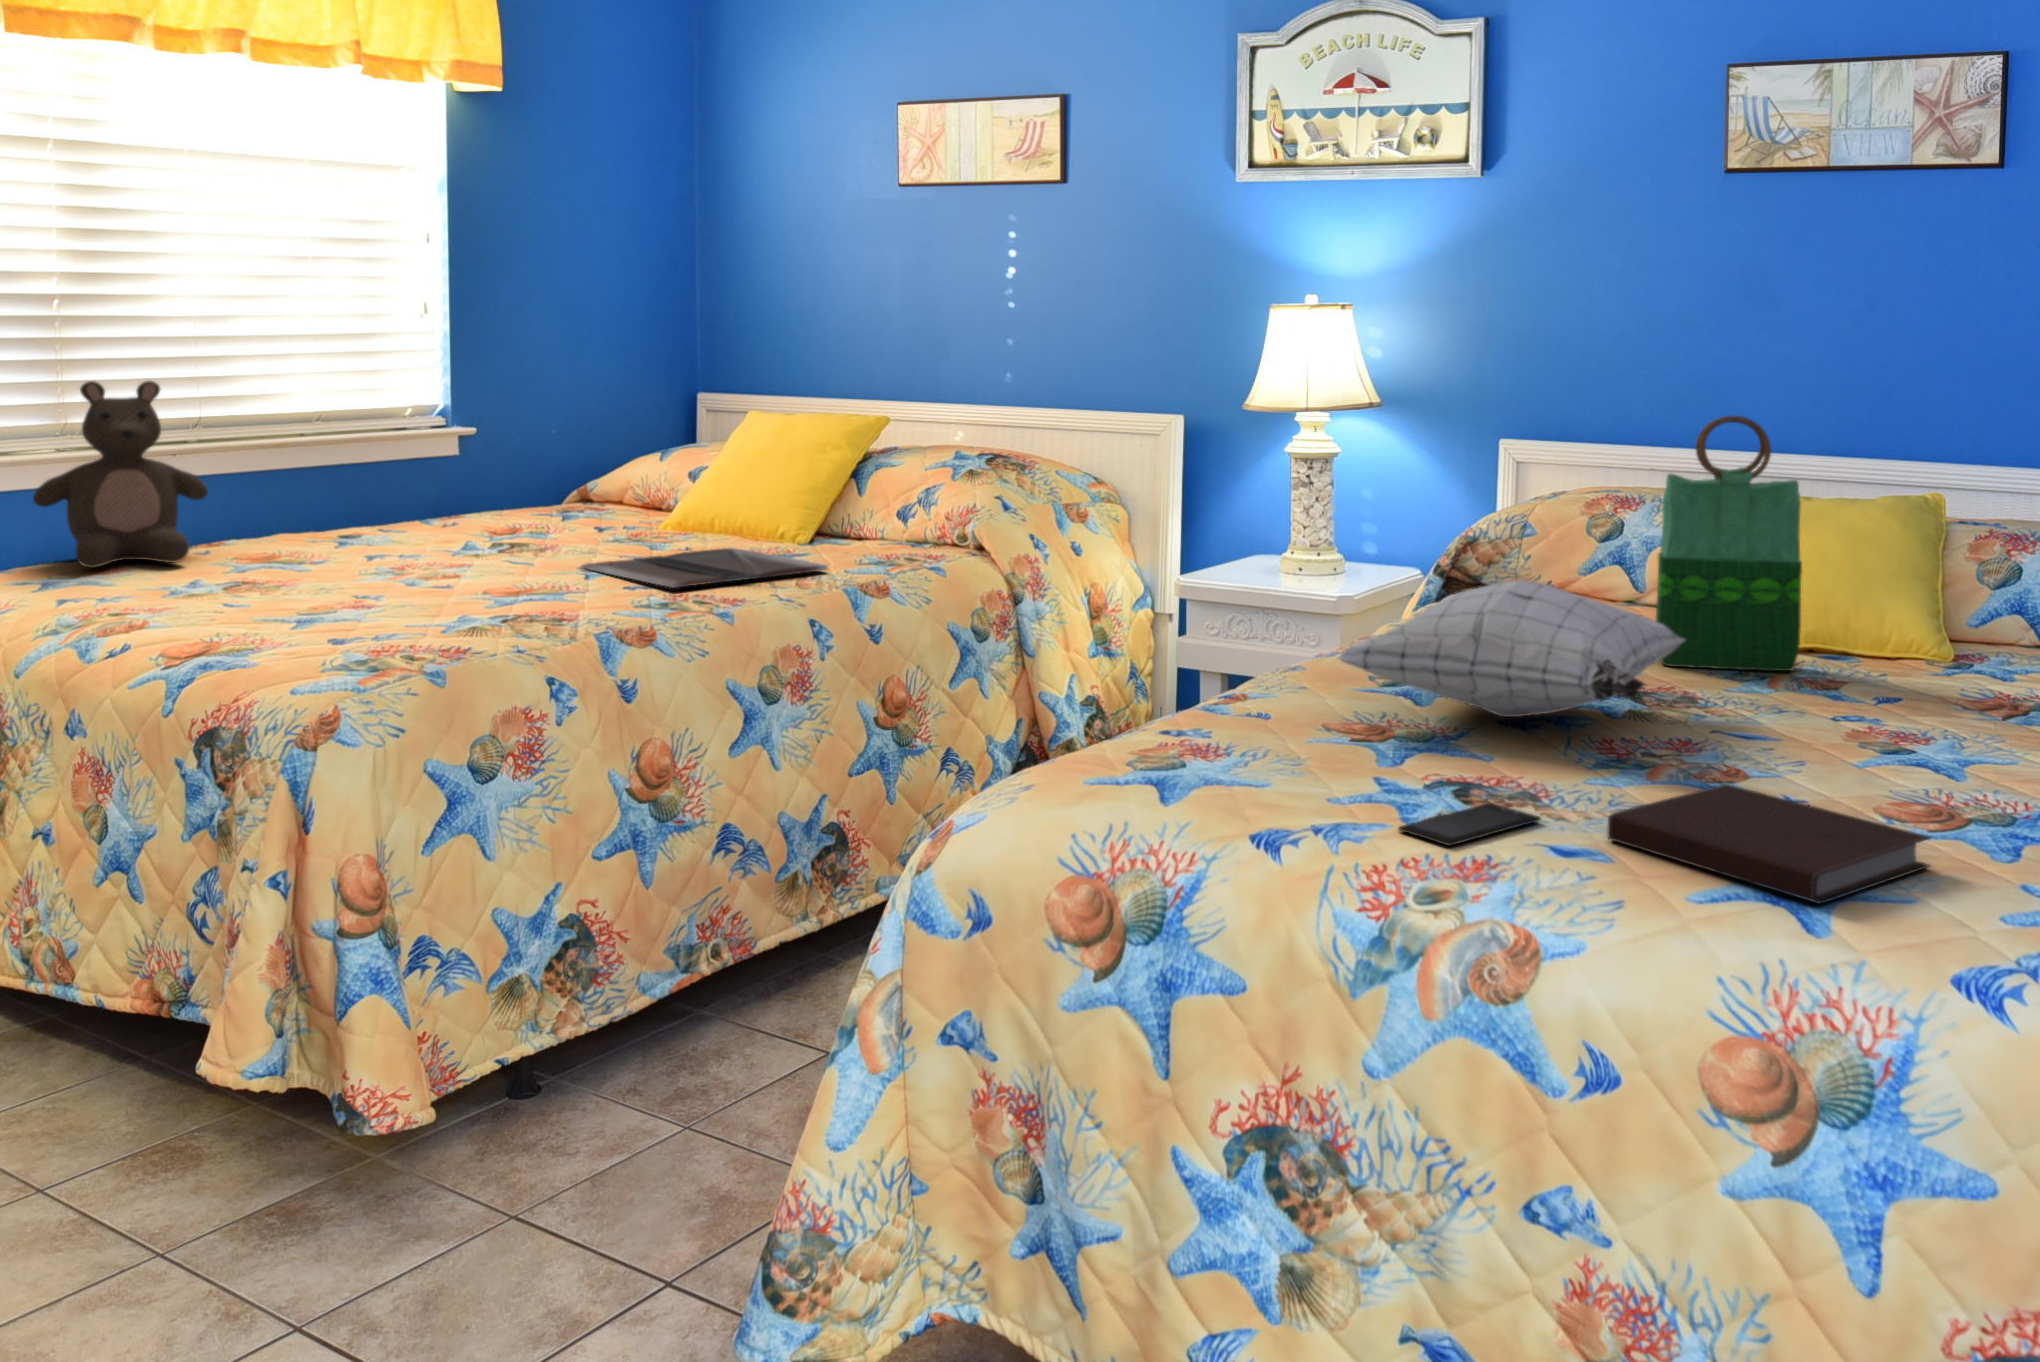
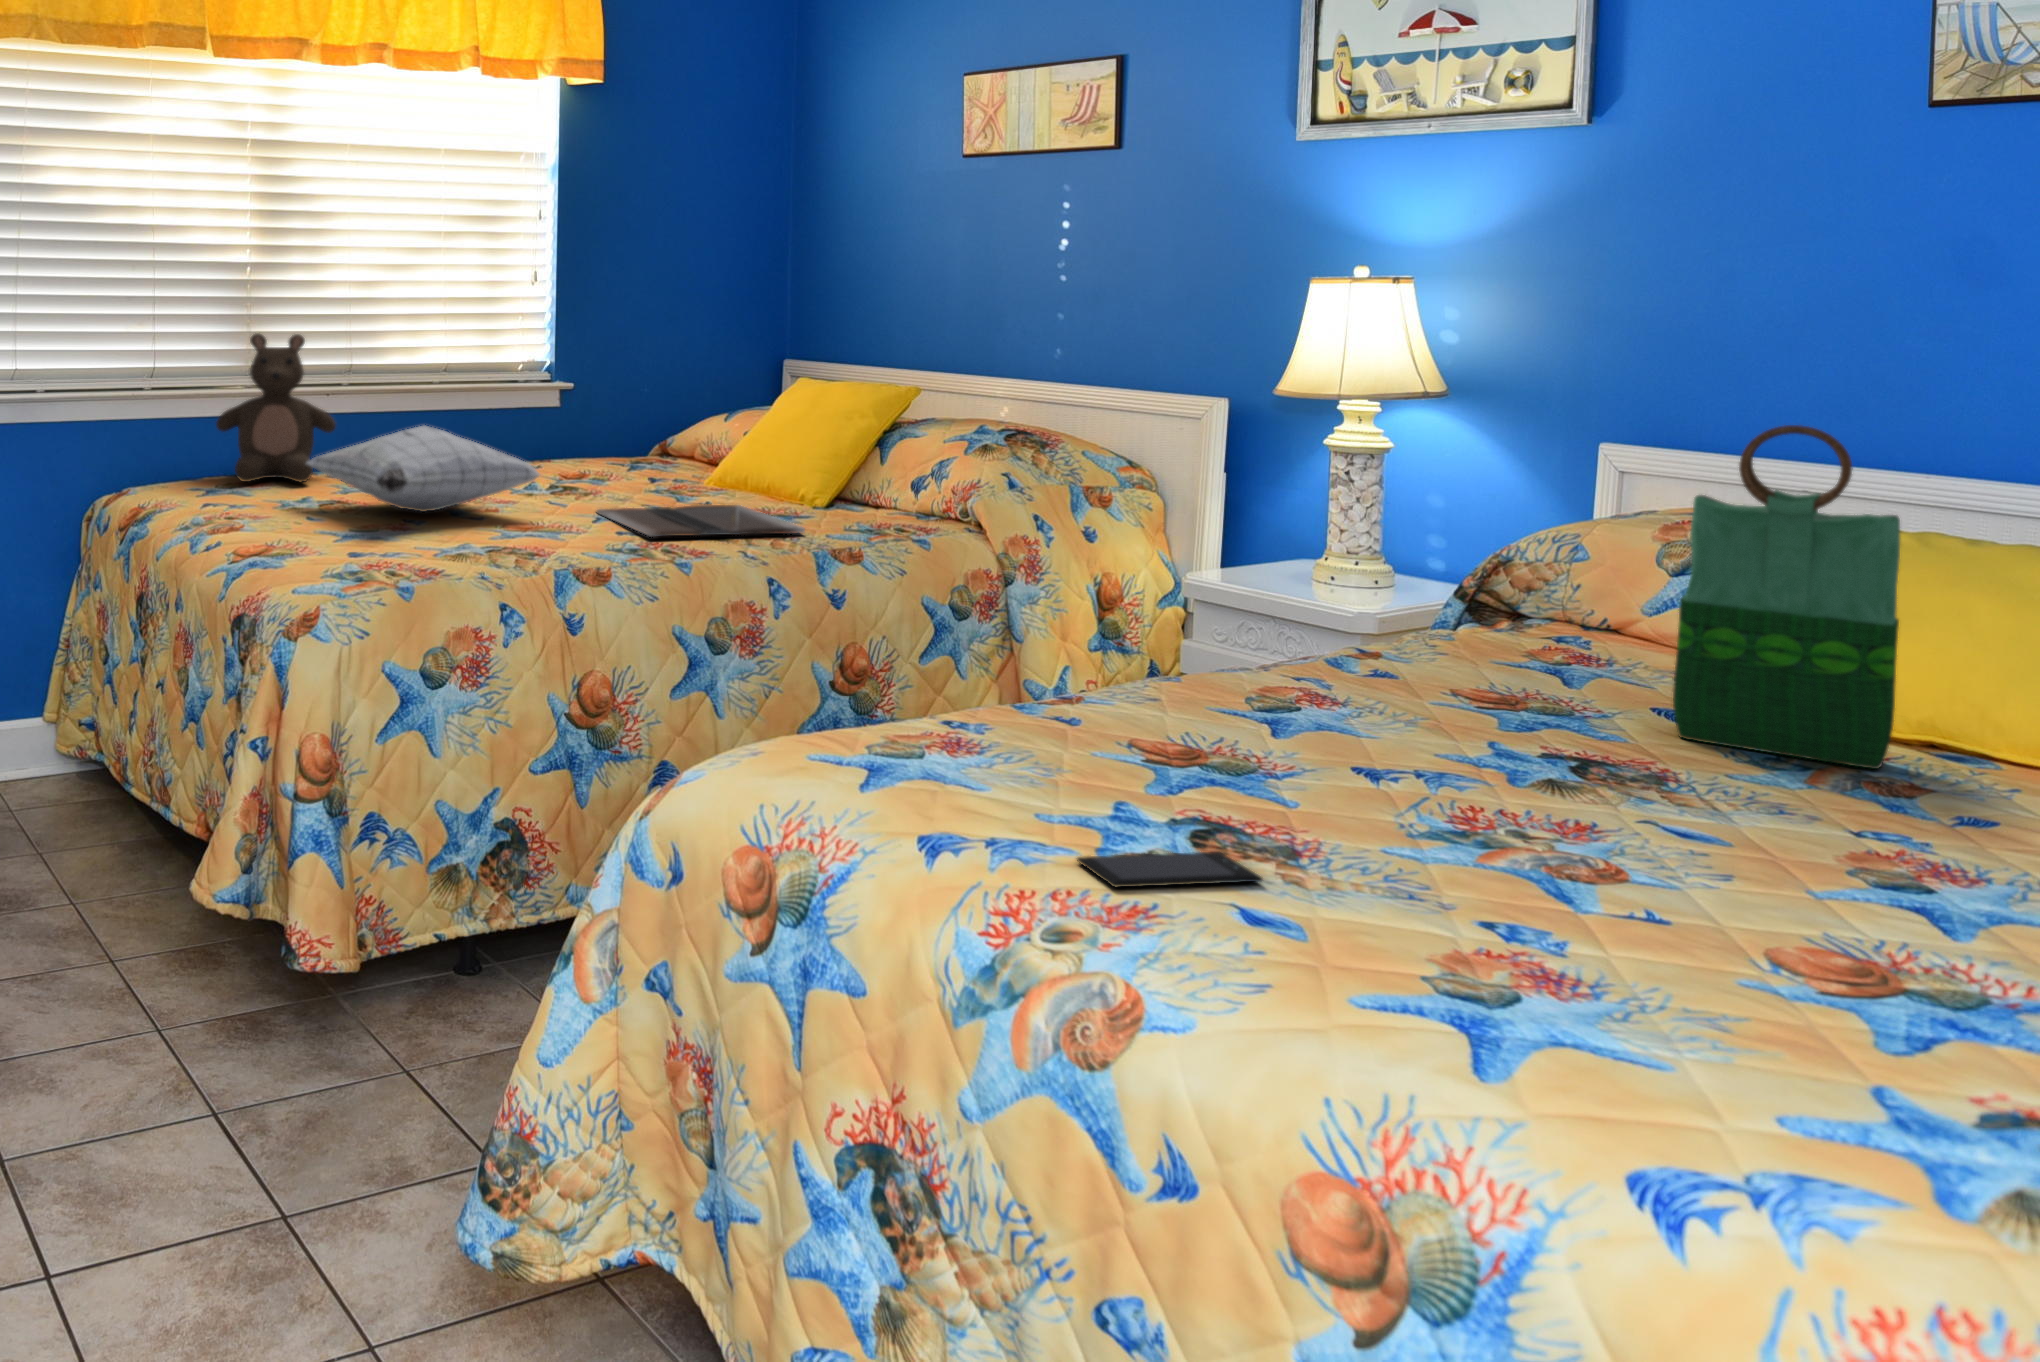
pillow: present [1339,580,1685,717] -> present [307,426,540,512]
notebook: present [1608,784,1931,904] -> none [1323,882,1766,1044]

